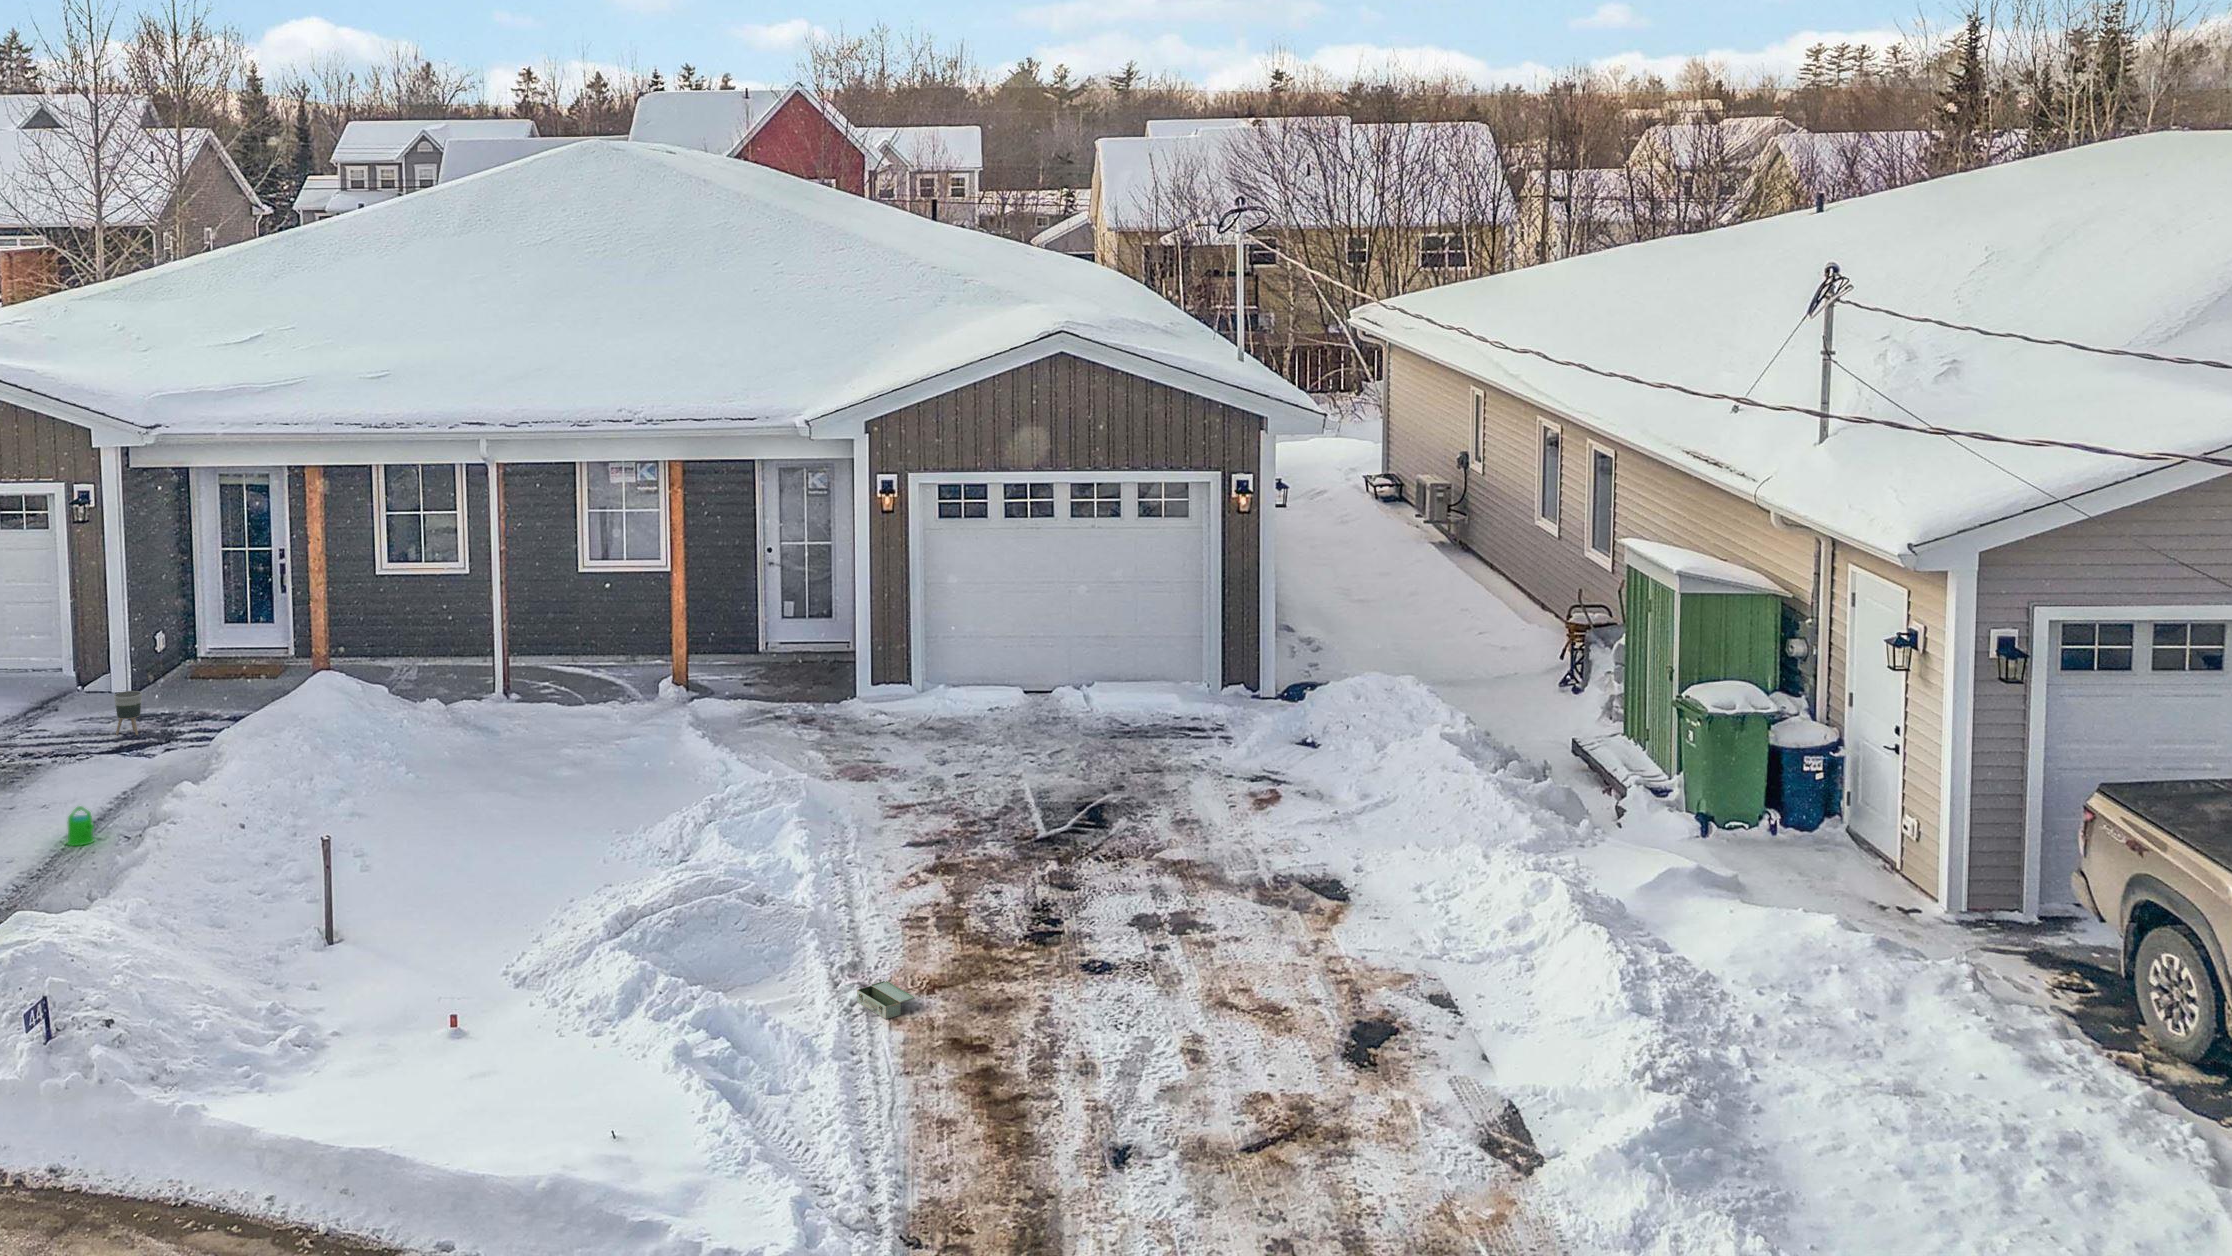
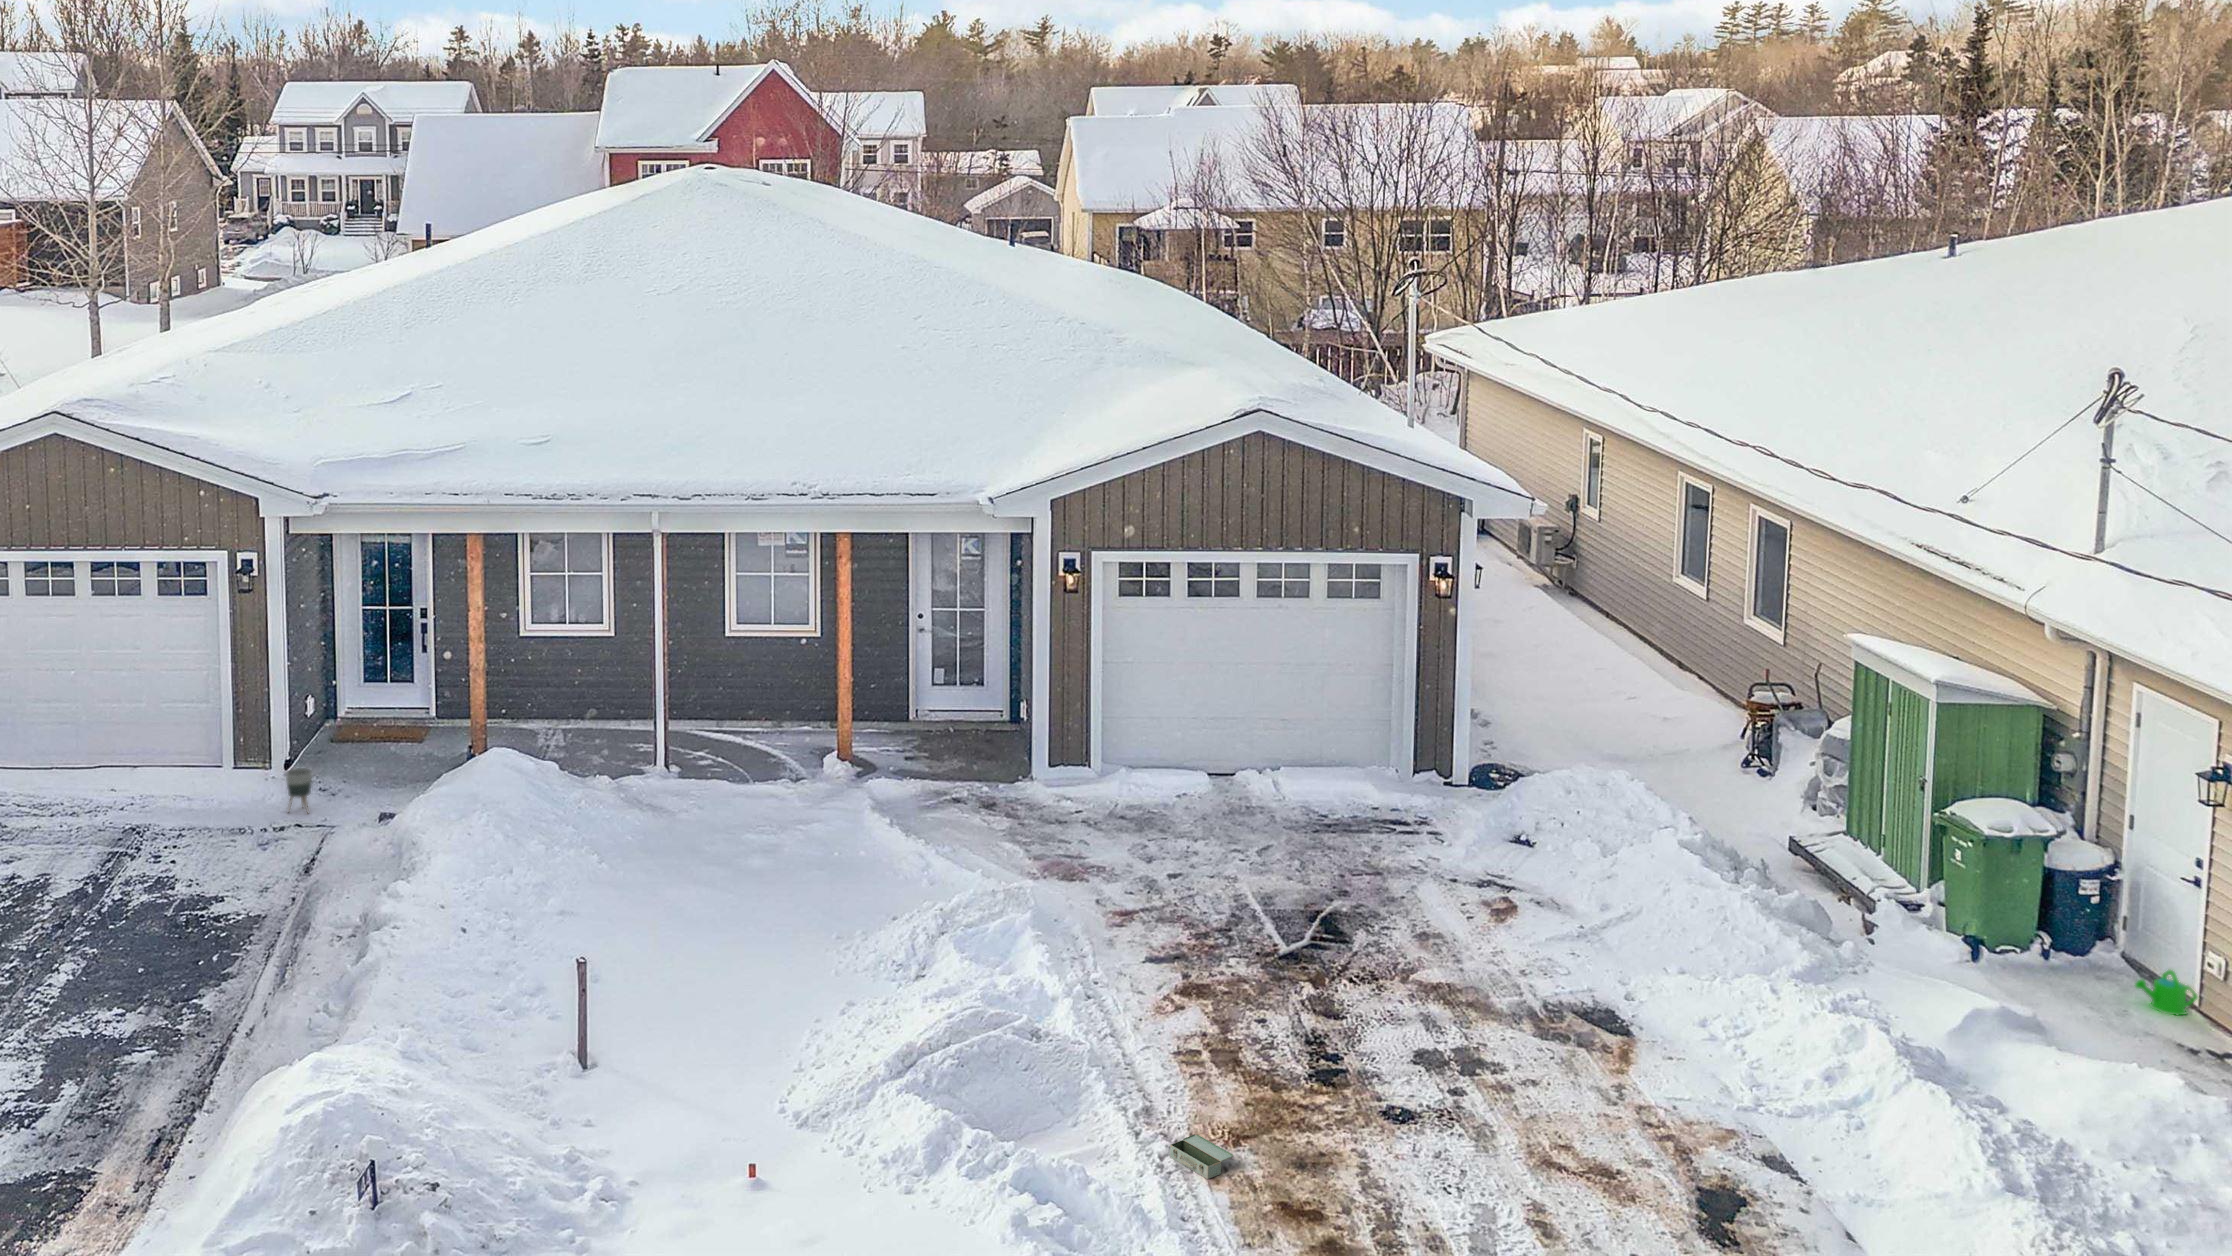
watering can: present [66,806,94,846] -> present [2135,970,2198,1015]

